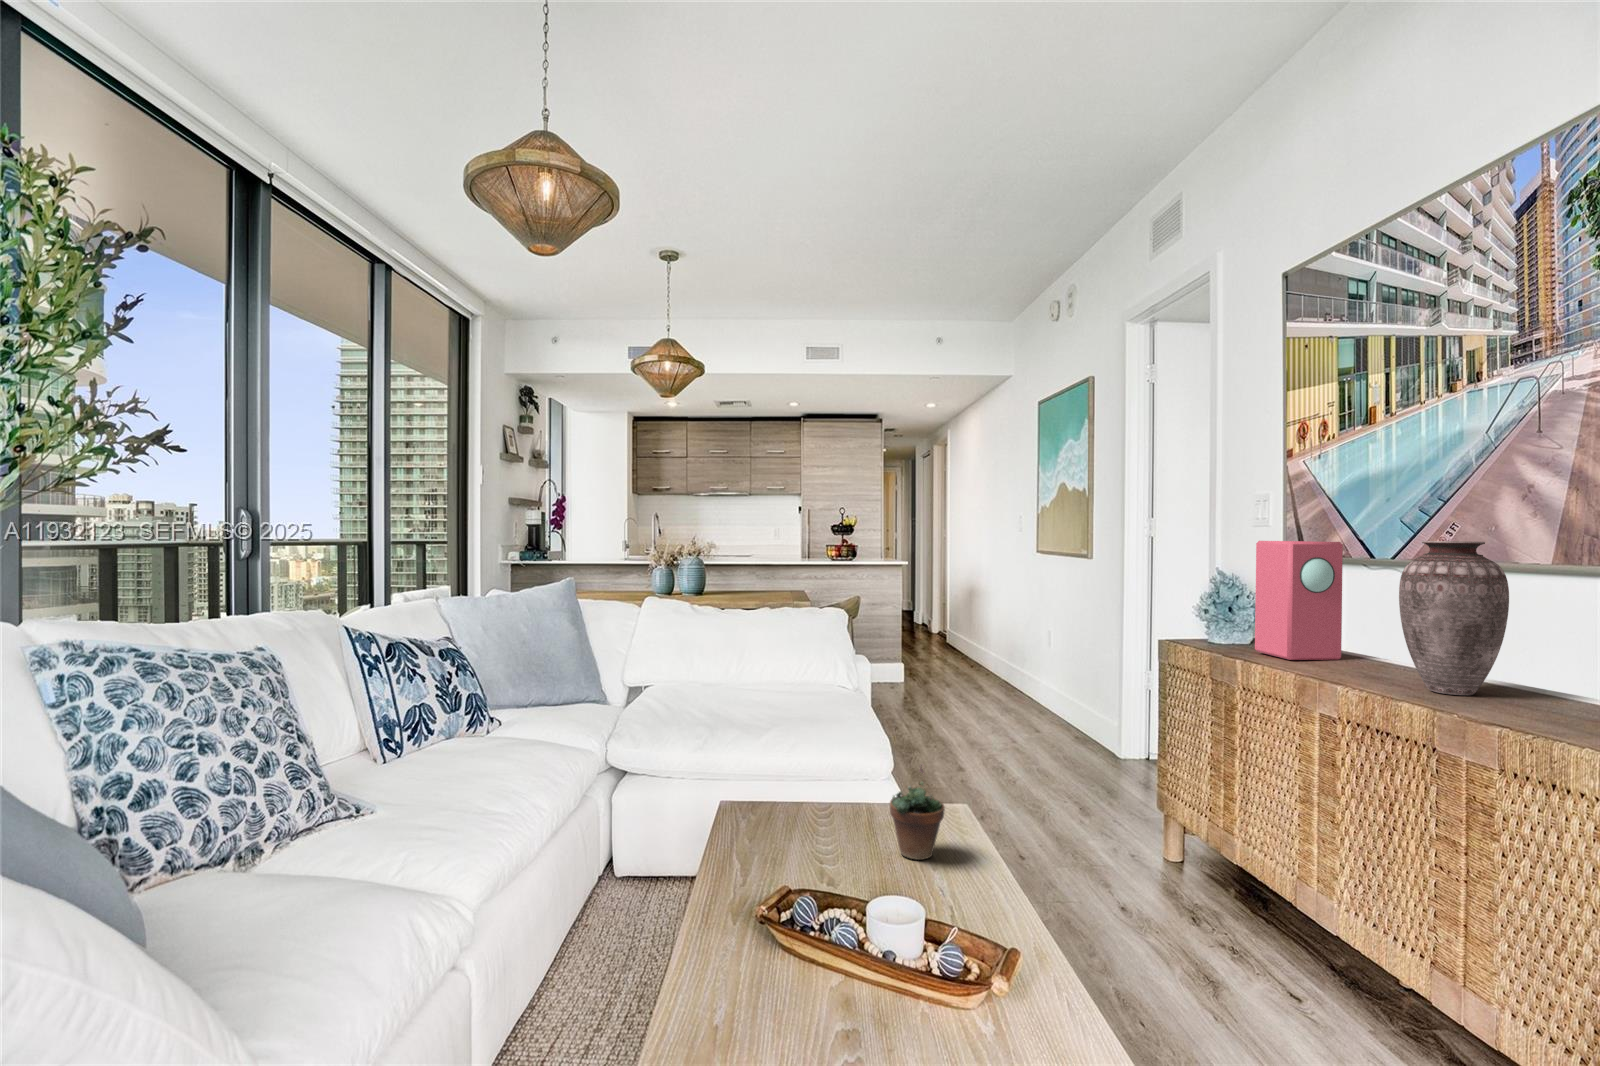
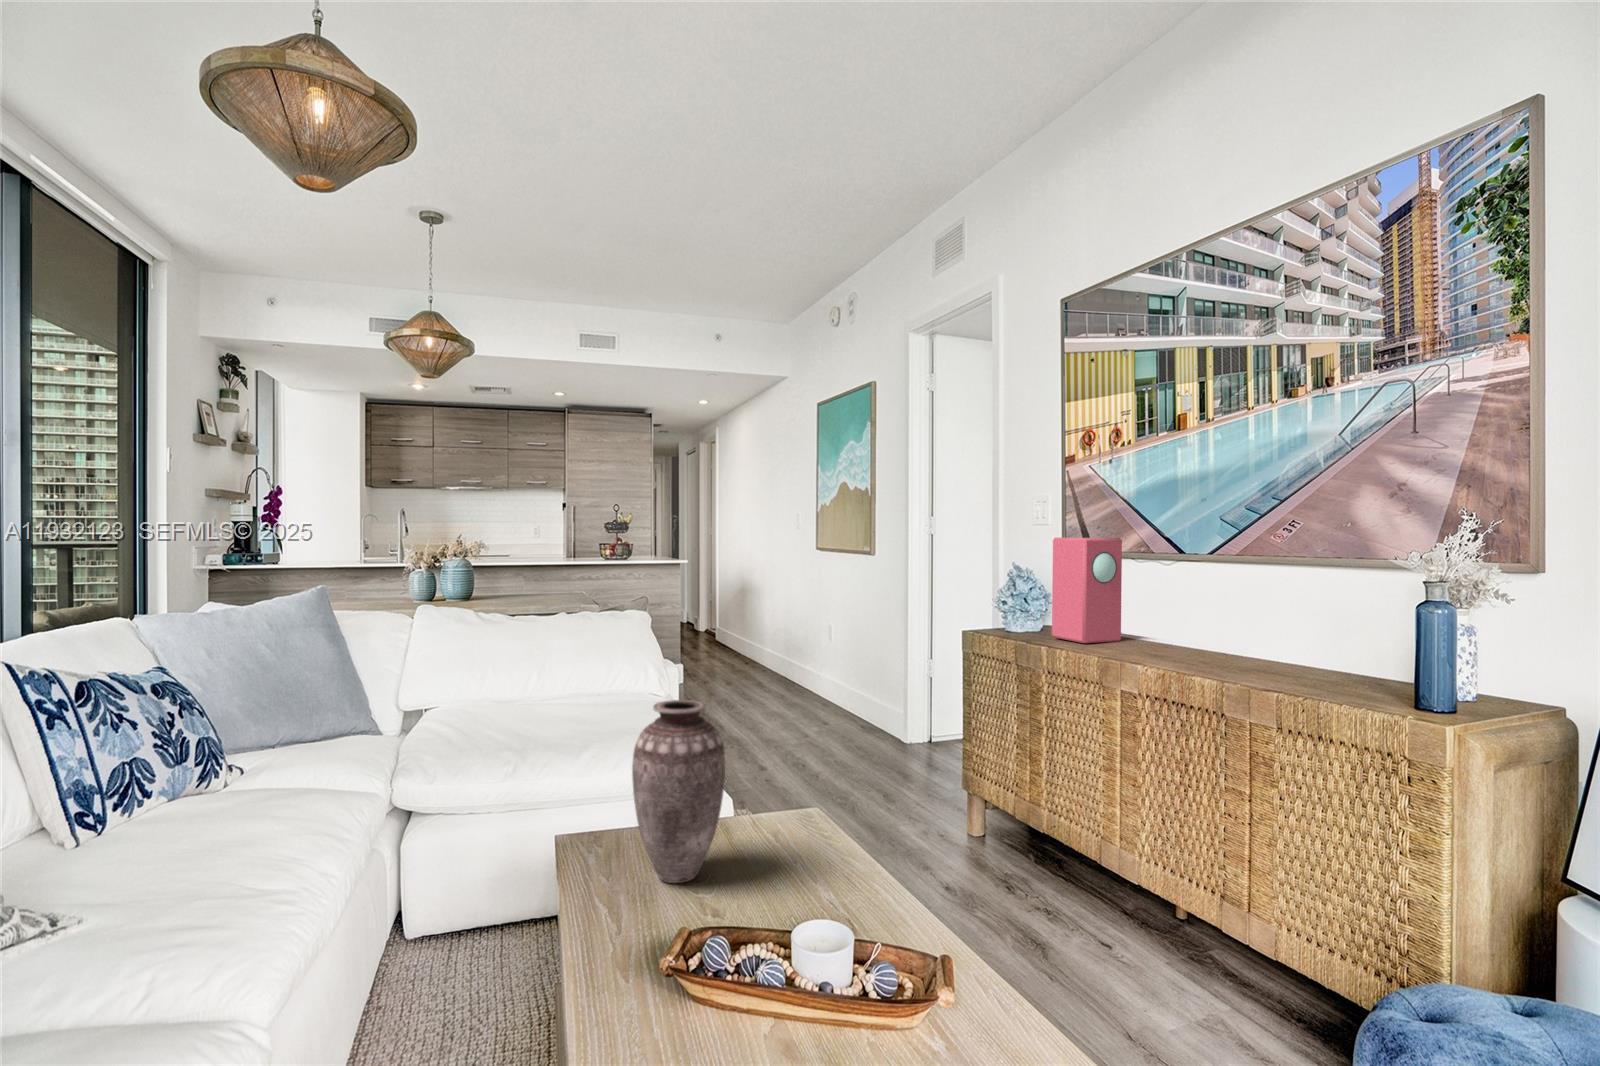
vase: present [1399,541,1509,695] -> present [632,700,725,883]
succulent plant: present [890,765,945,860] -> none [771,773,828,874]

